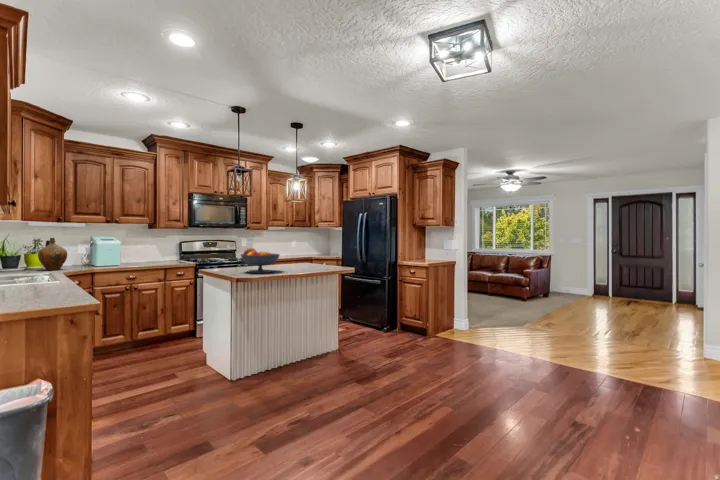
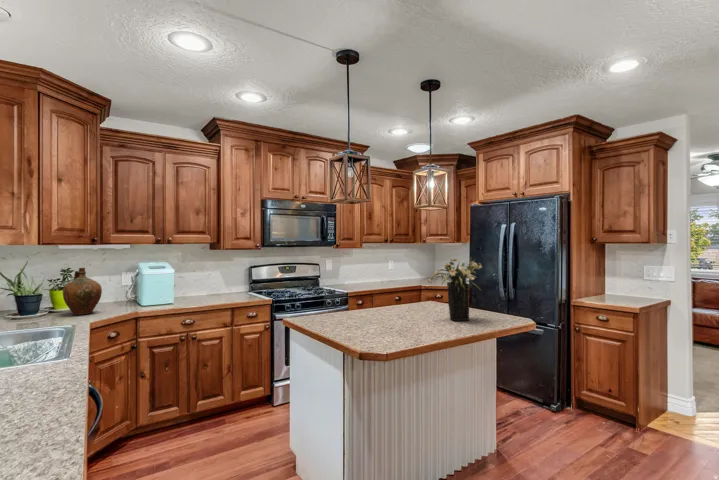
flower arrangement: none [289,230,322,268] -> present [428,258,482,321]
fruit bowl: present [241,248,280,273] -> none [359,290,426,338]

